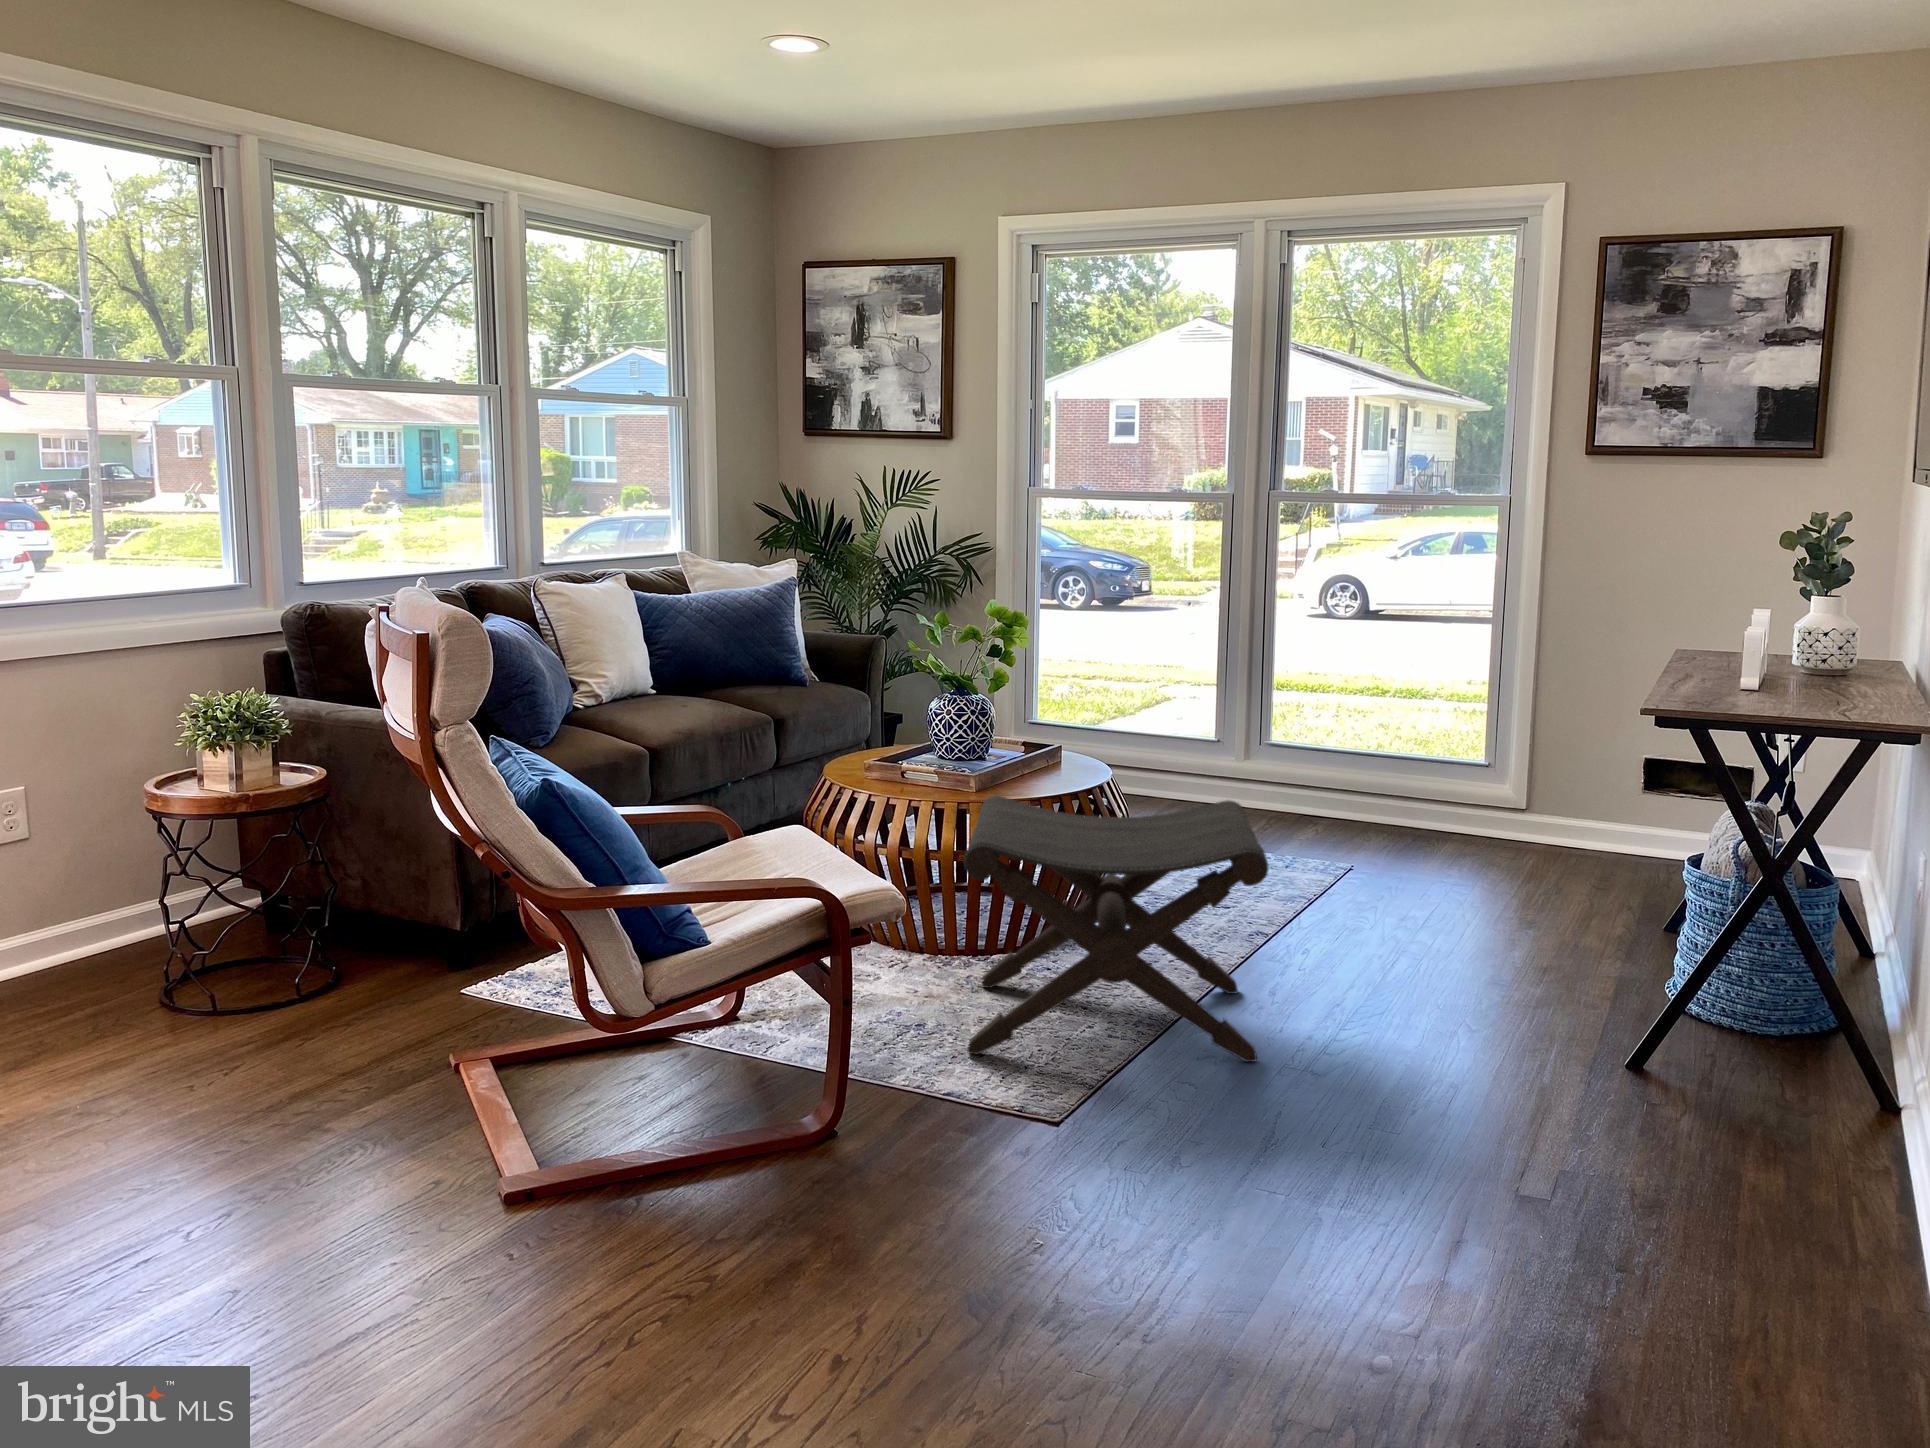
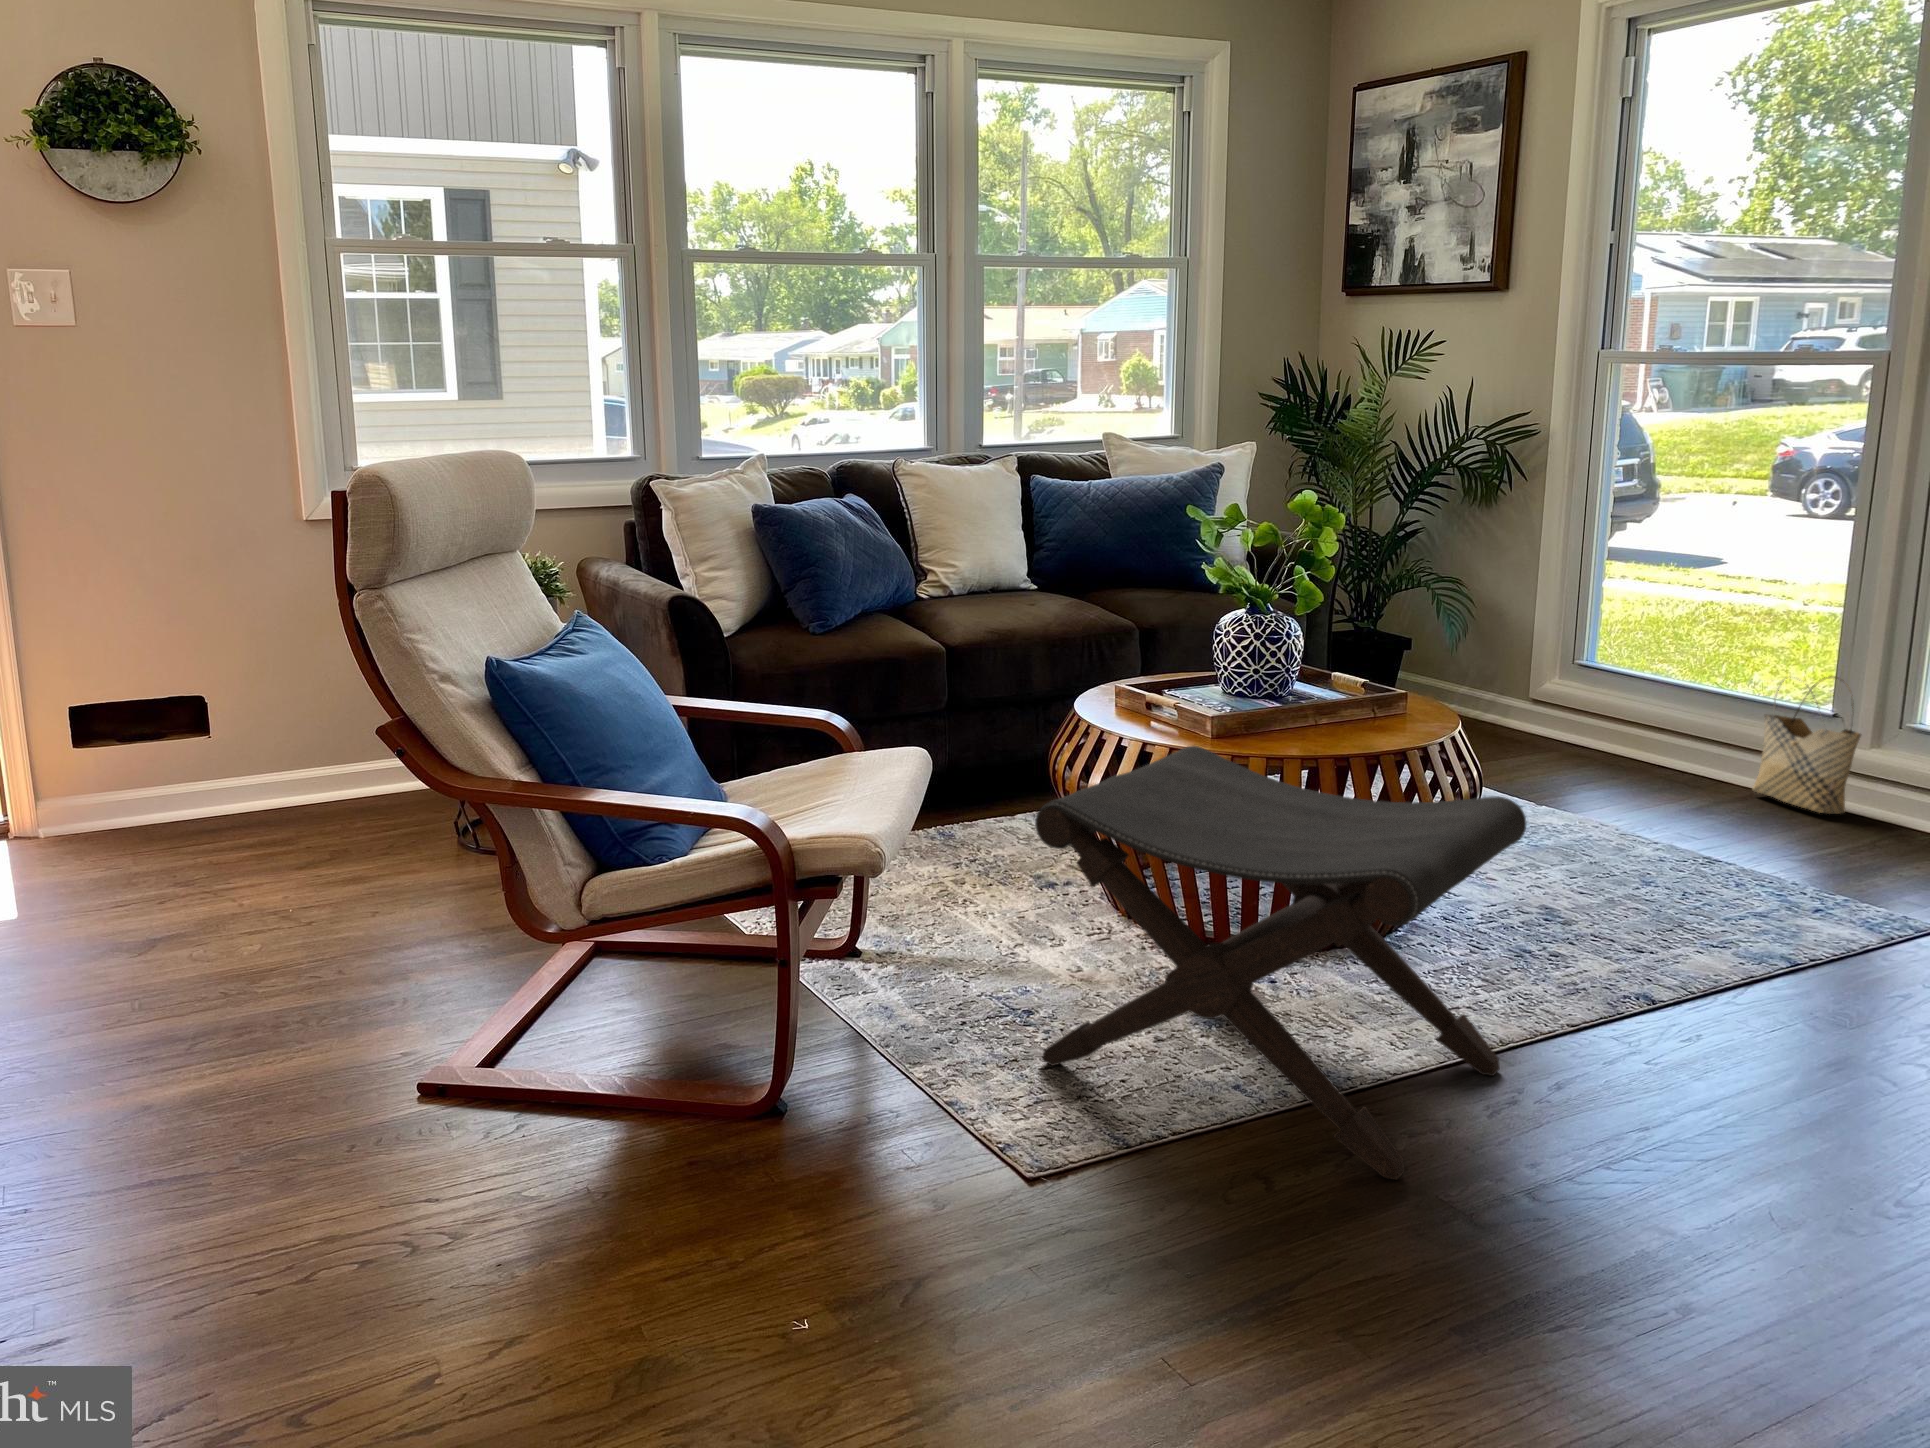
woven basket: none [1186,713,1252,807] -> present [1752,677,1861,814]

